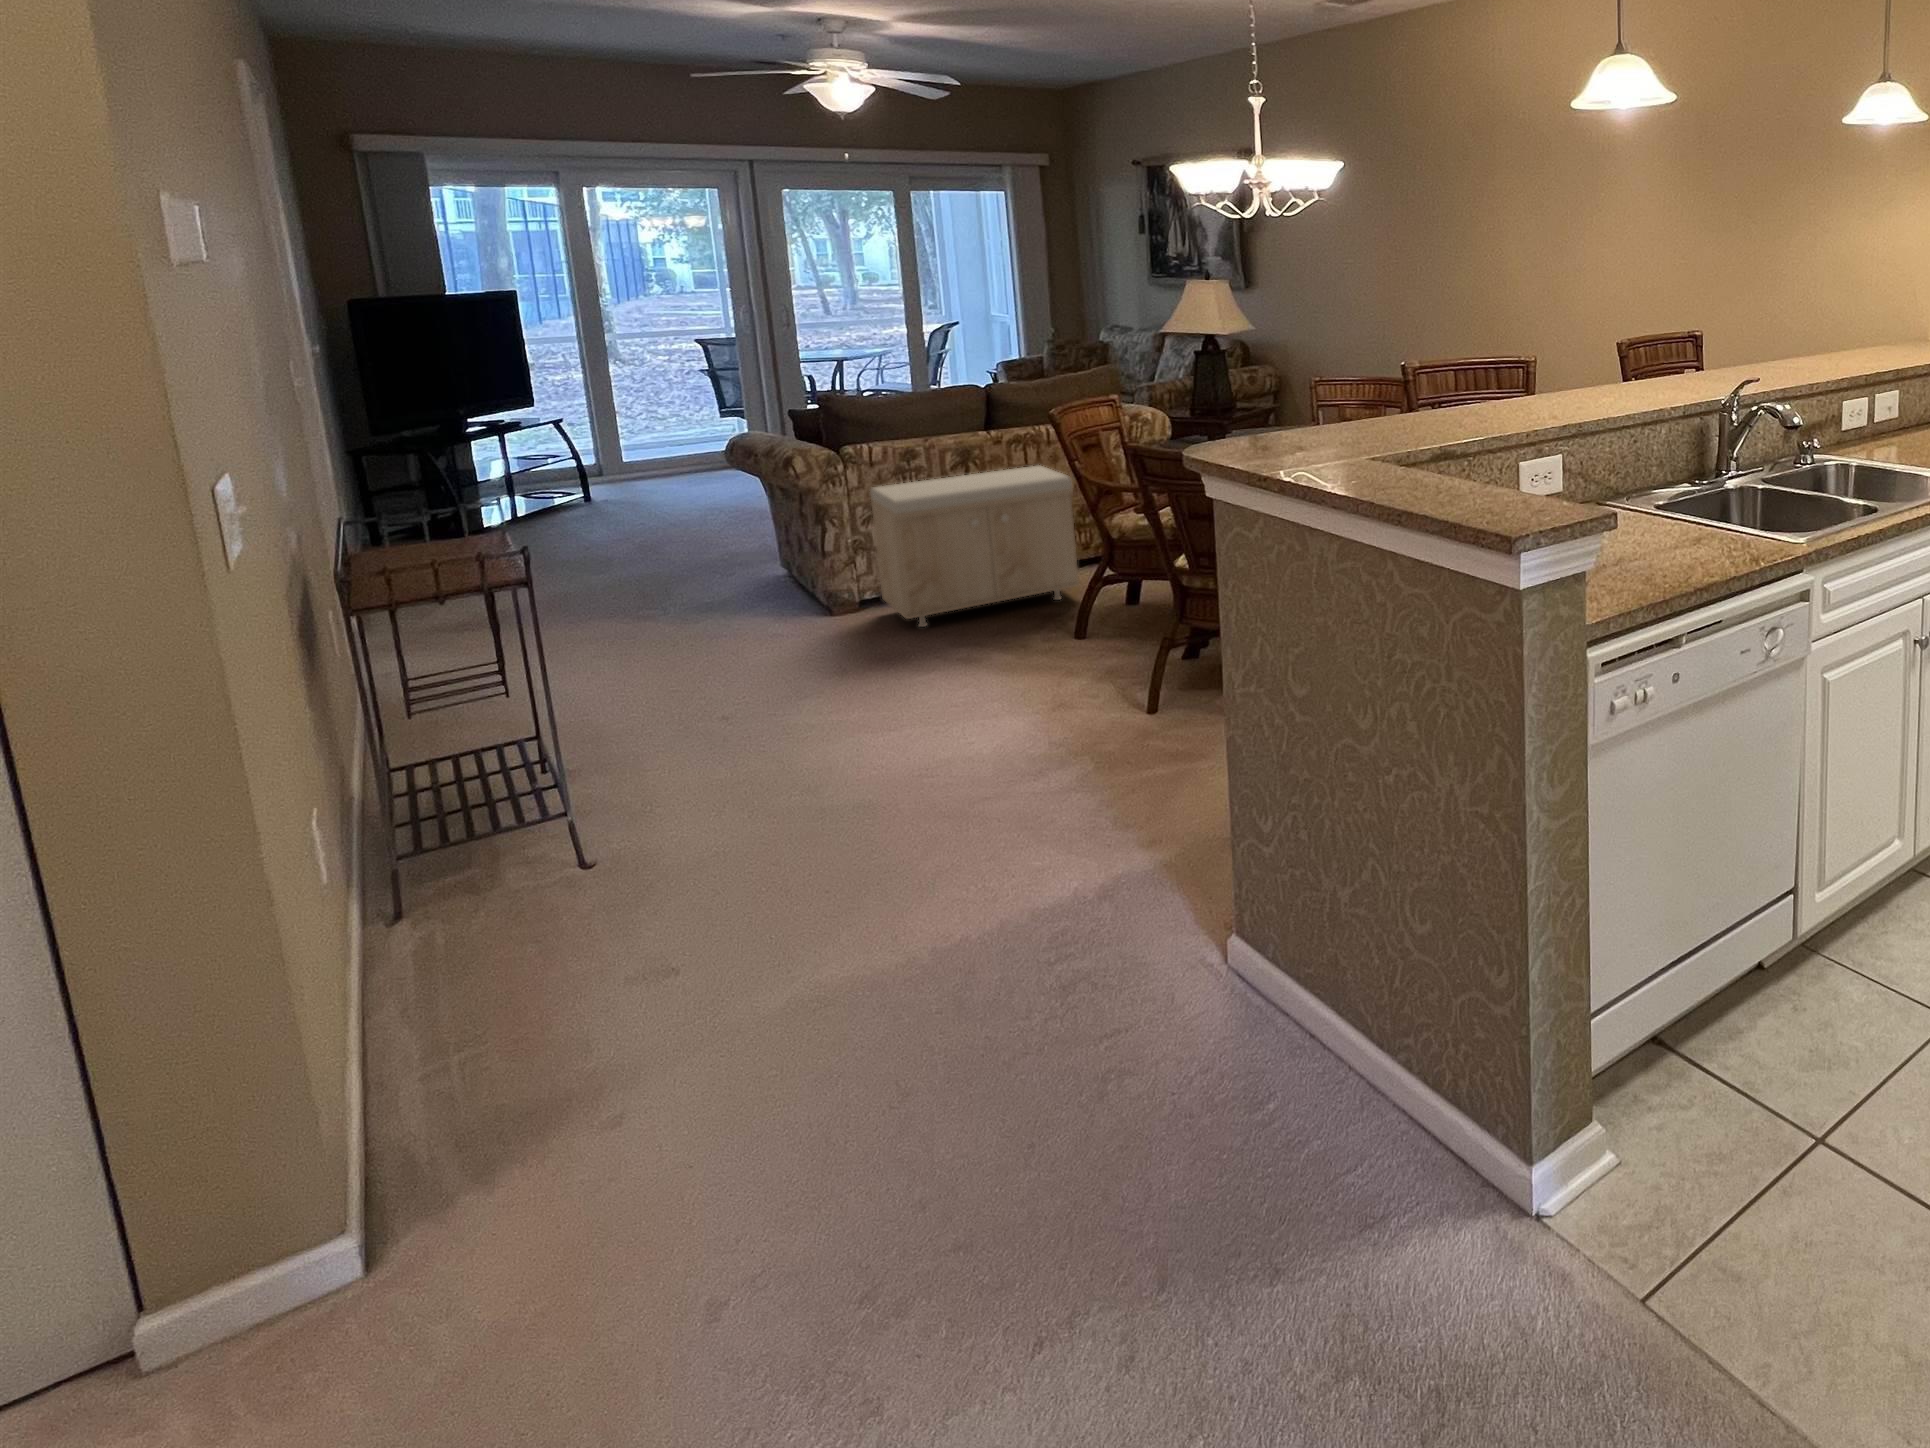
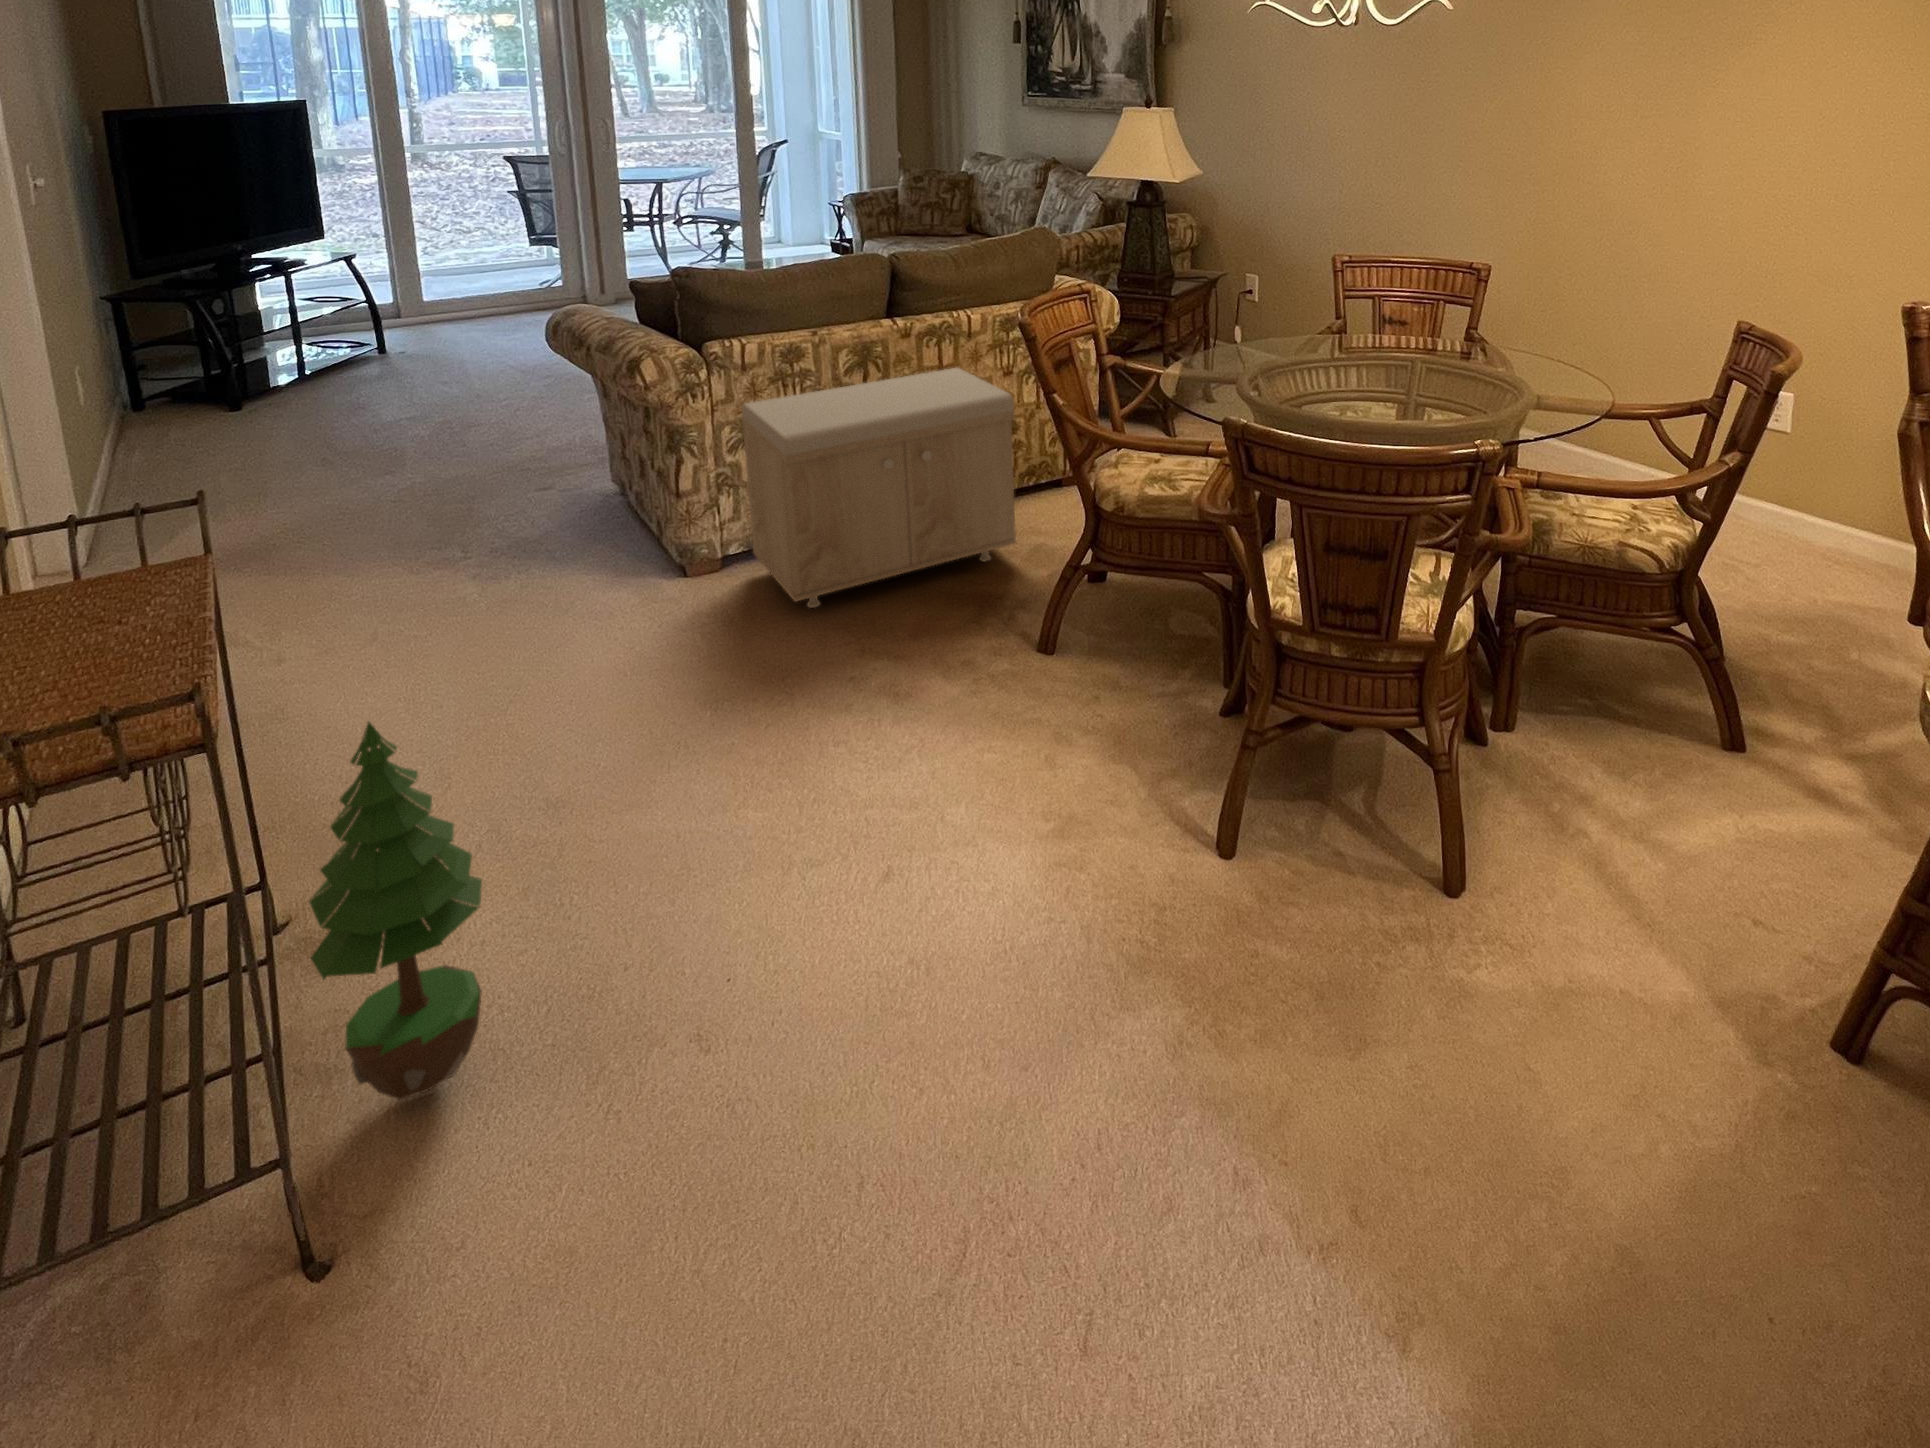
potted tree: none [576,590,676,812] -> present [309,722,482,1100]

